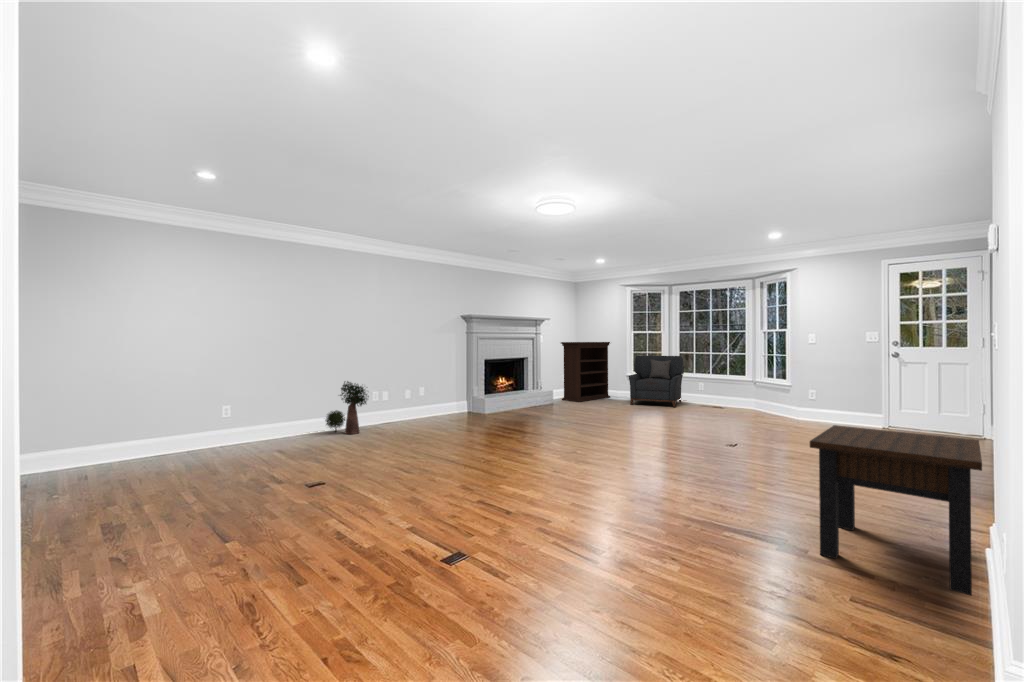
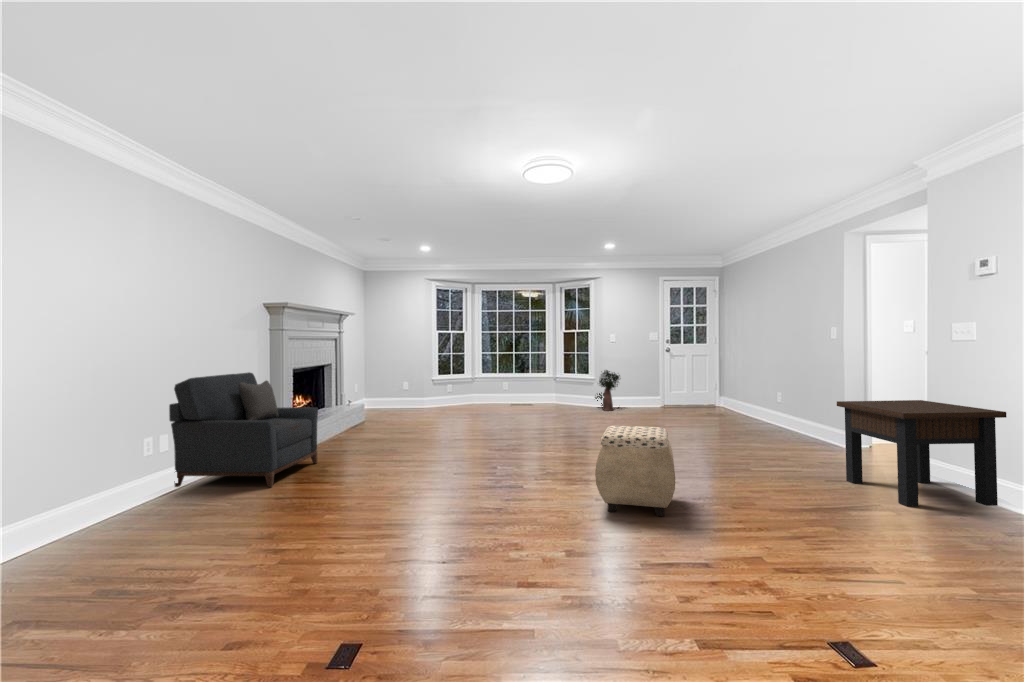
bookshelf: present [561,342,610,402] -> none [362,343,411,417]
armchair: present [628,356,684,407] -> present [169,372,318,487]
potted plant: present [326,381,369,434] -> present [595,370,620,411]
ottoman: none [527,416,610,492] -> present [595,426,675,516]

